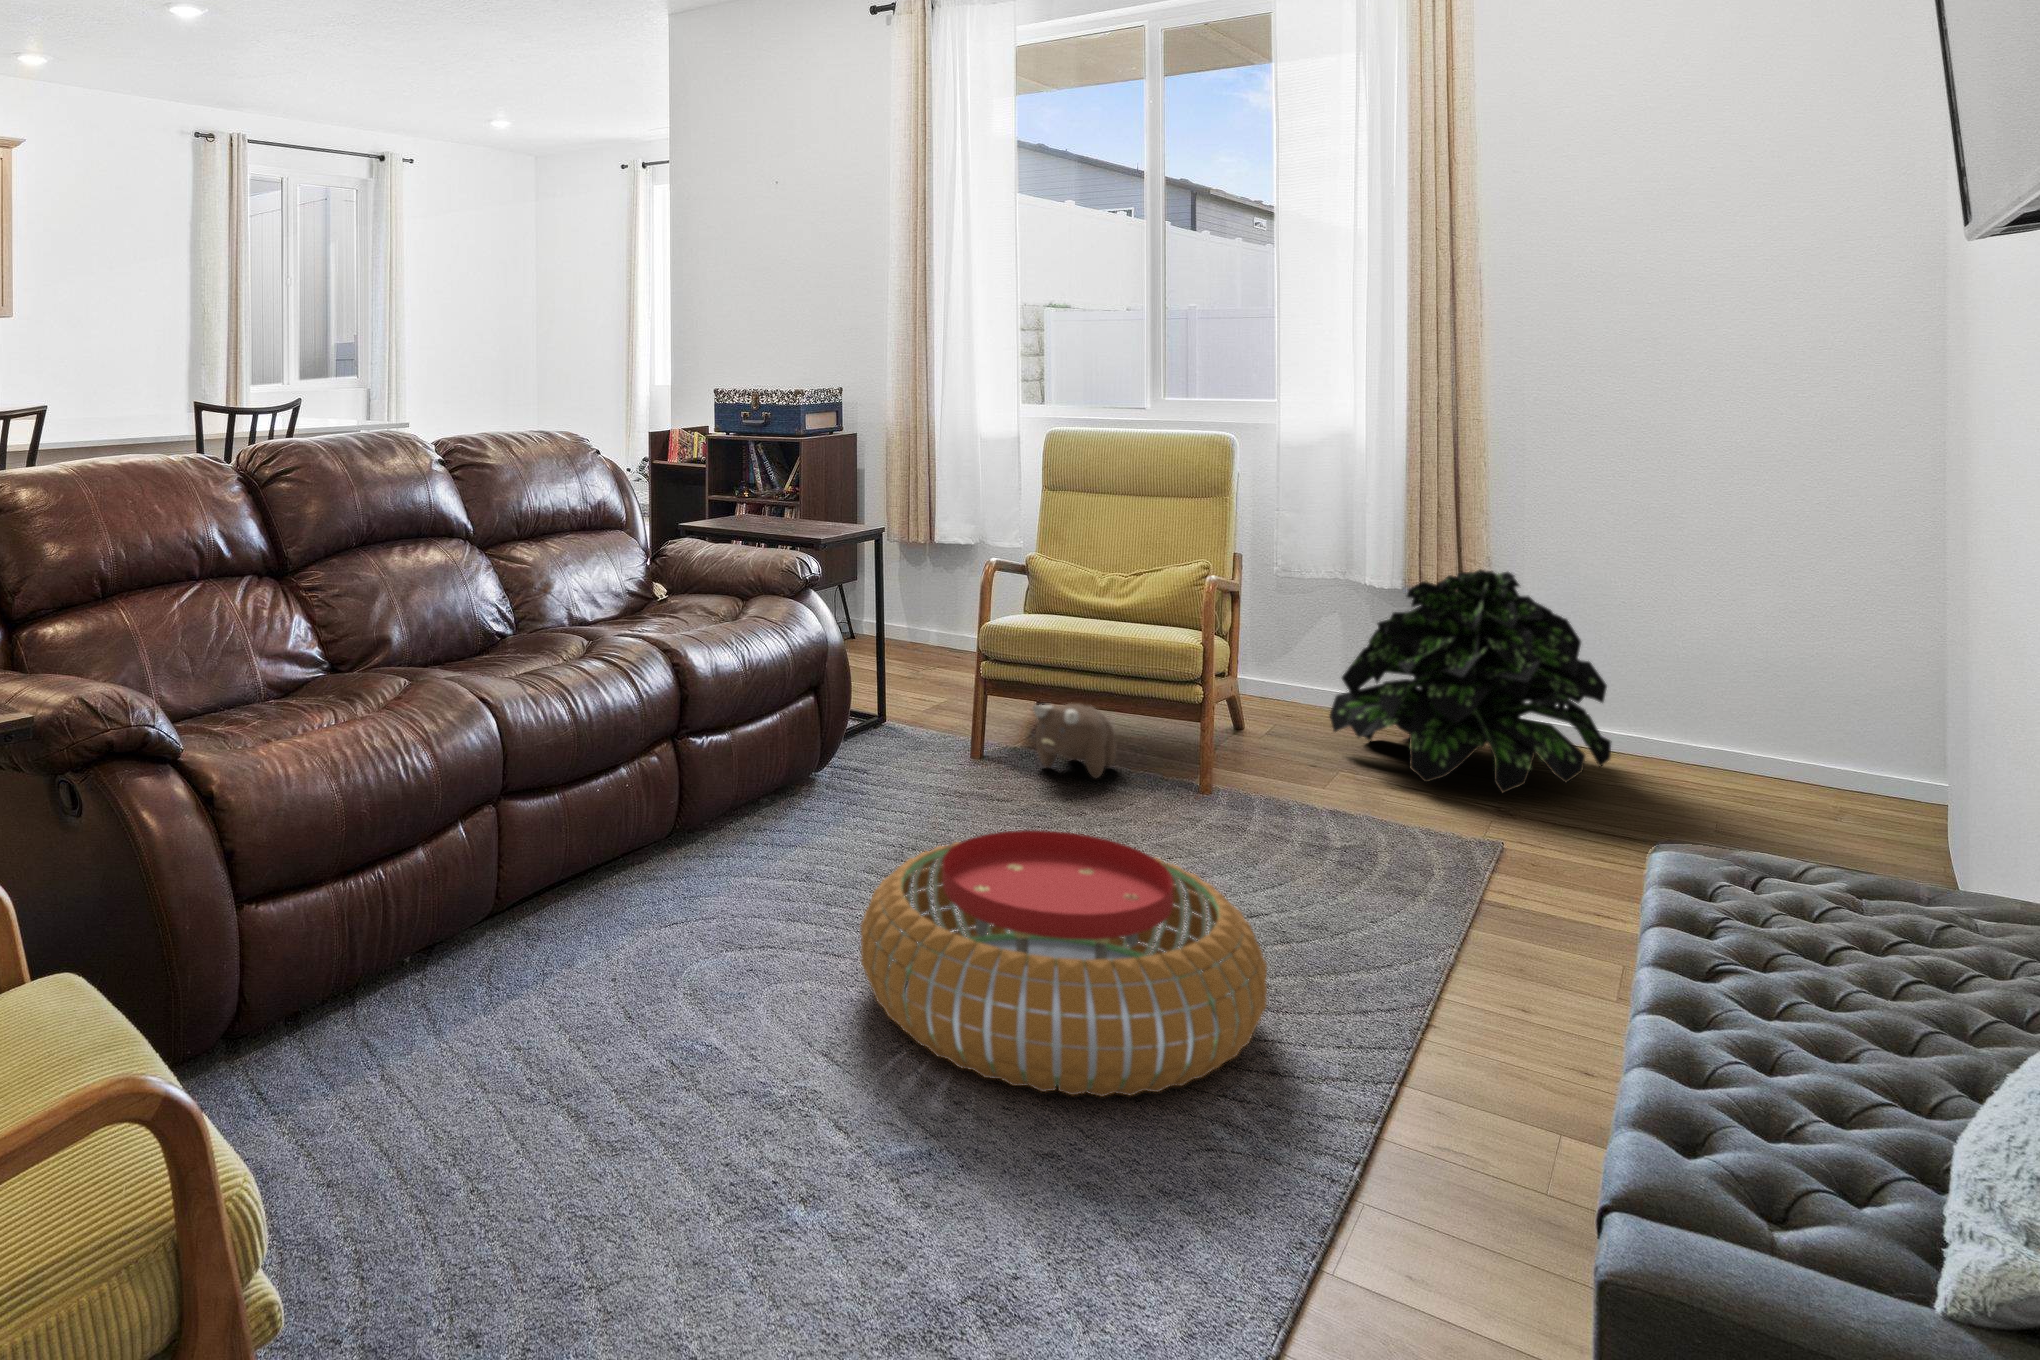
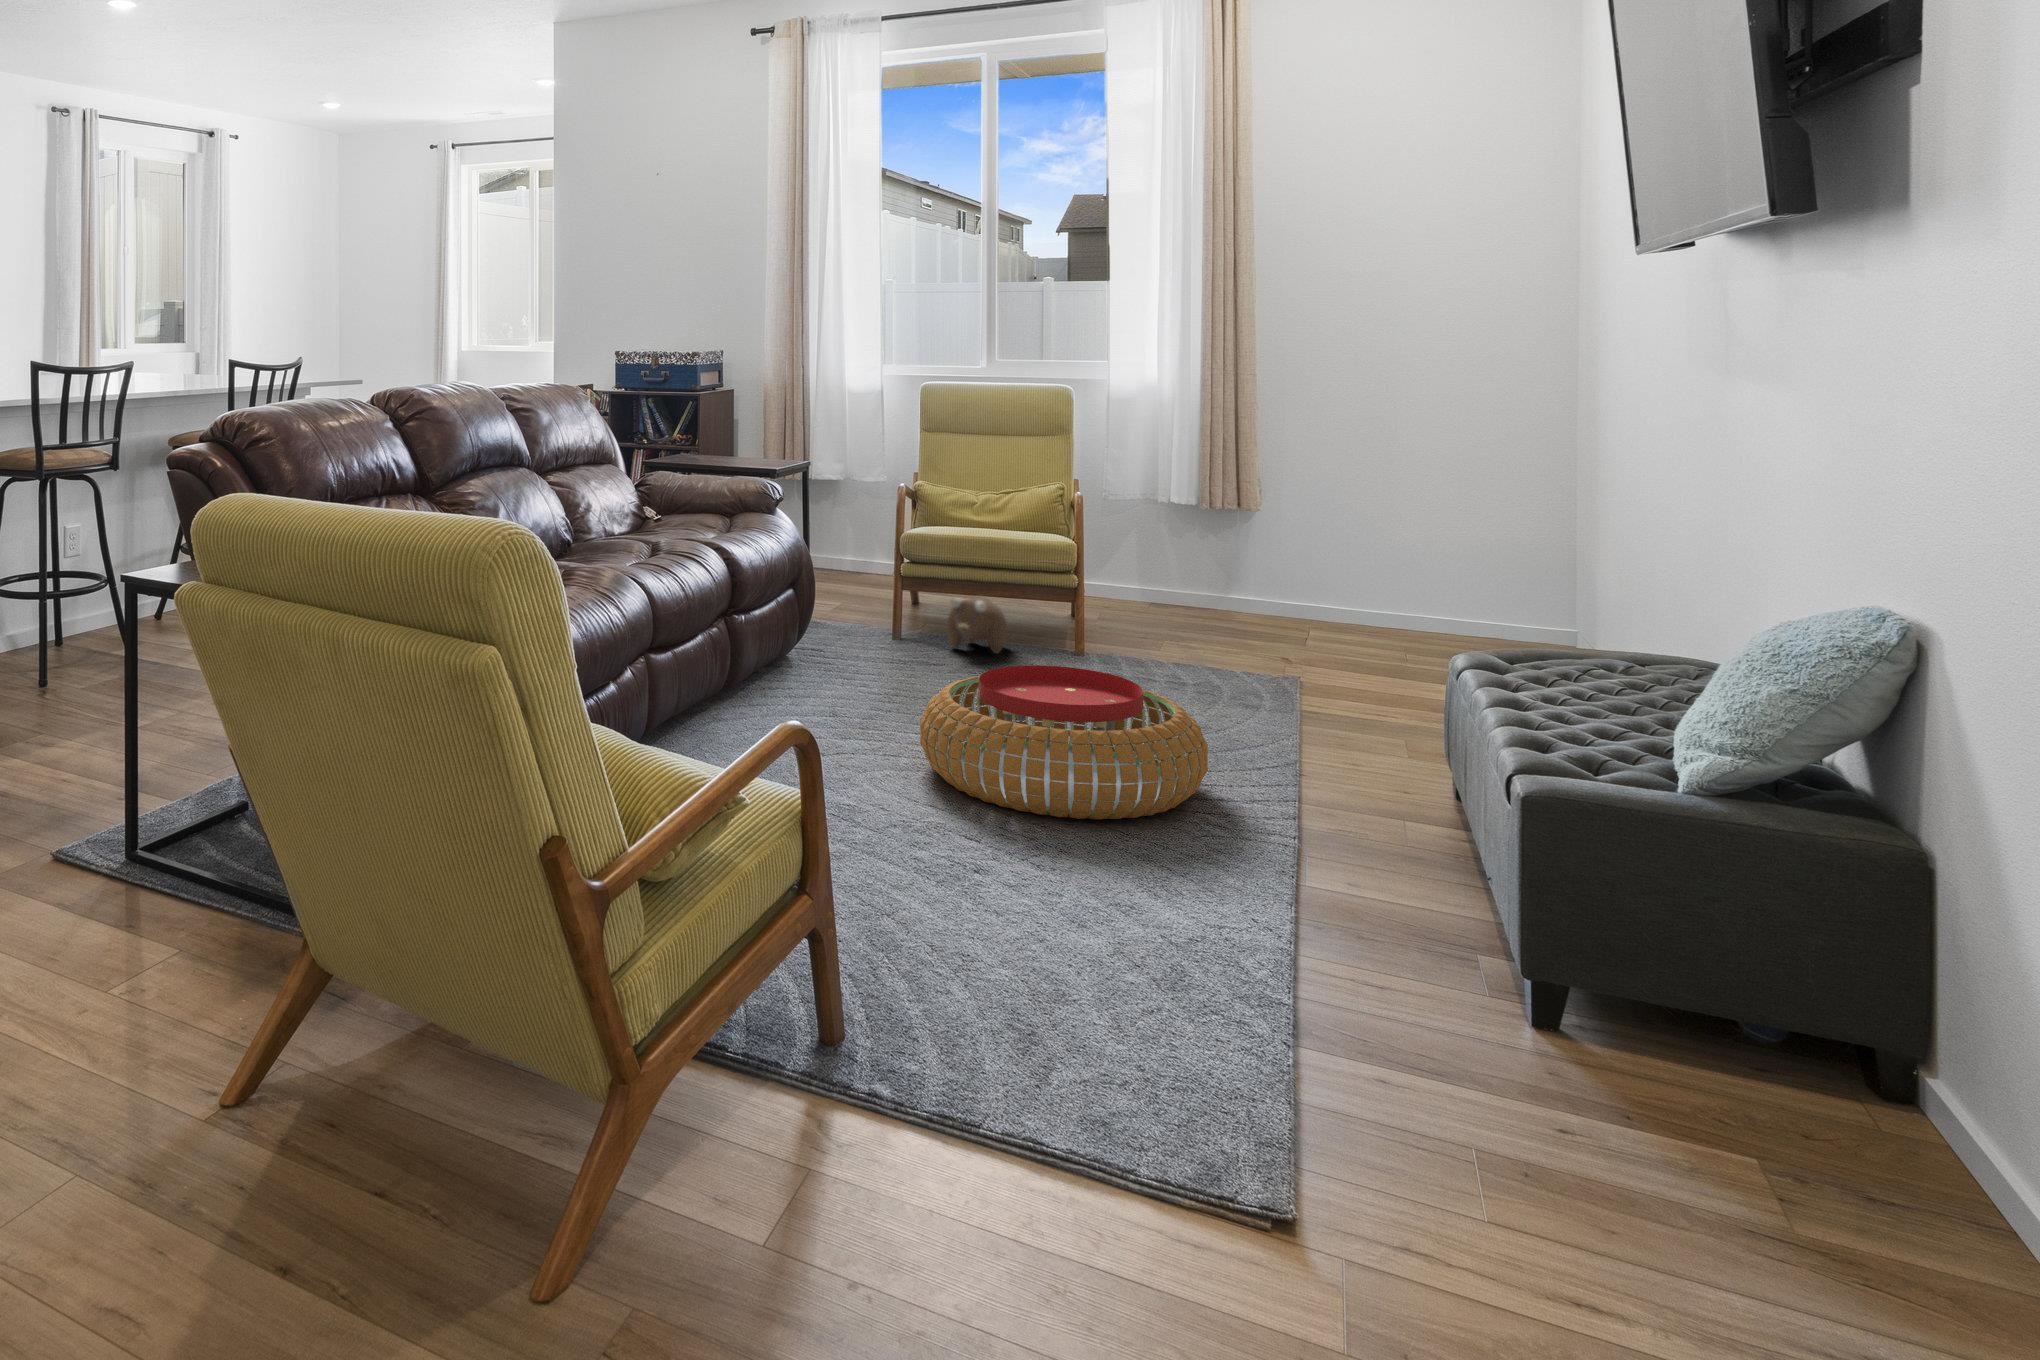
potted plant: present [1330,569,1611,793] -> none [1154,490,1365,653]

